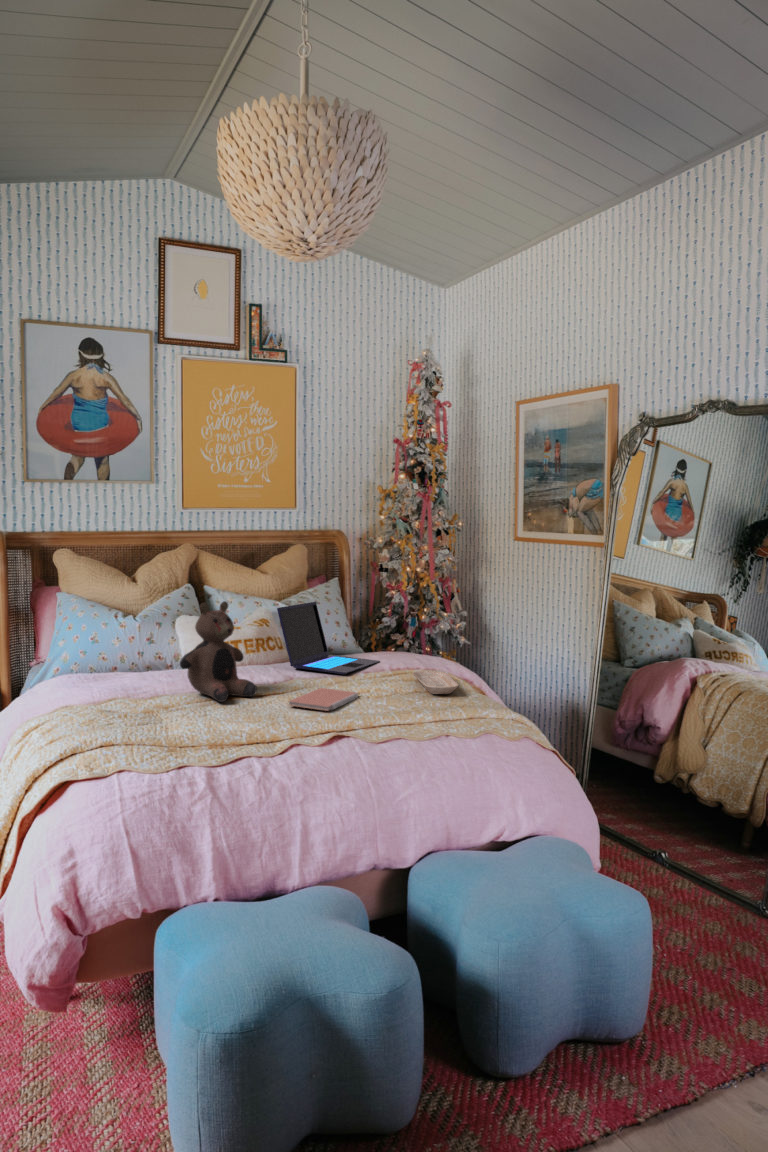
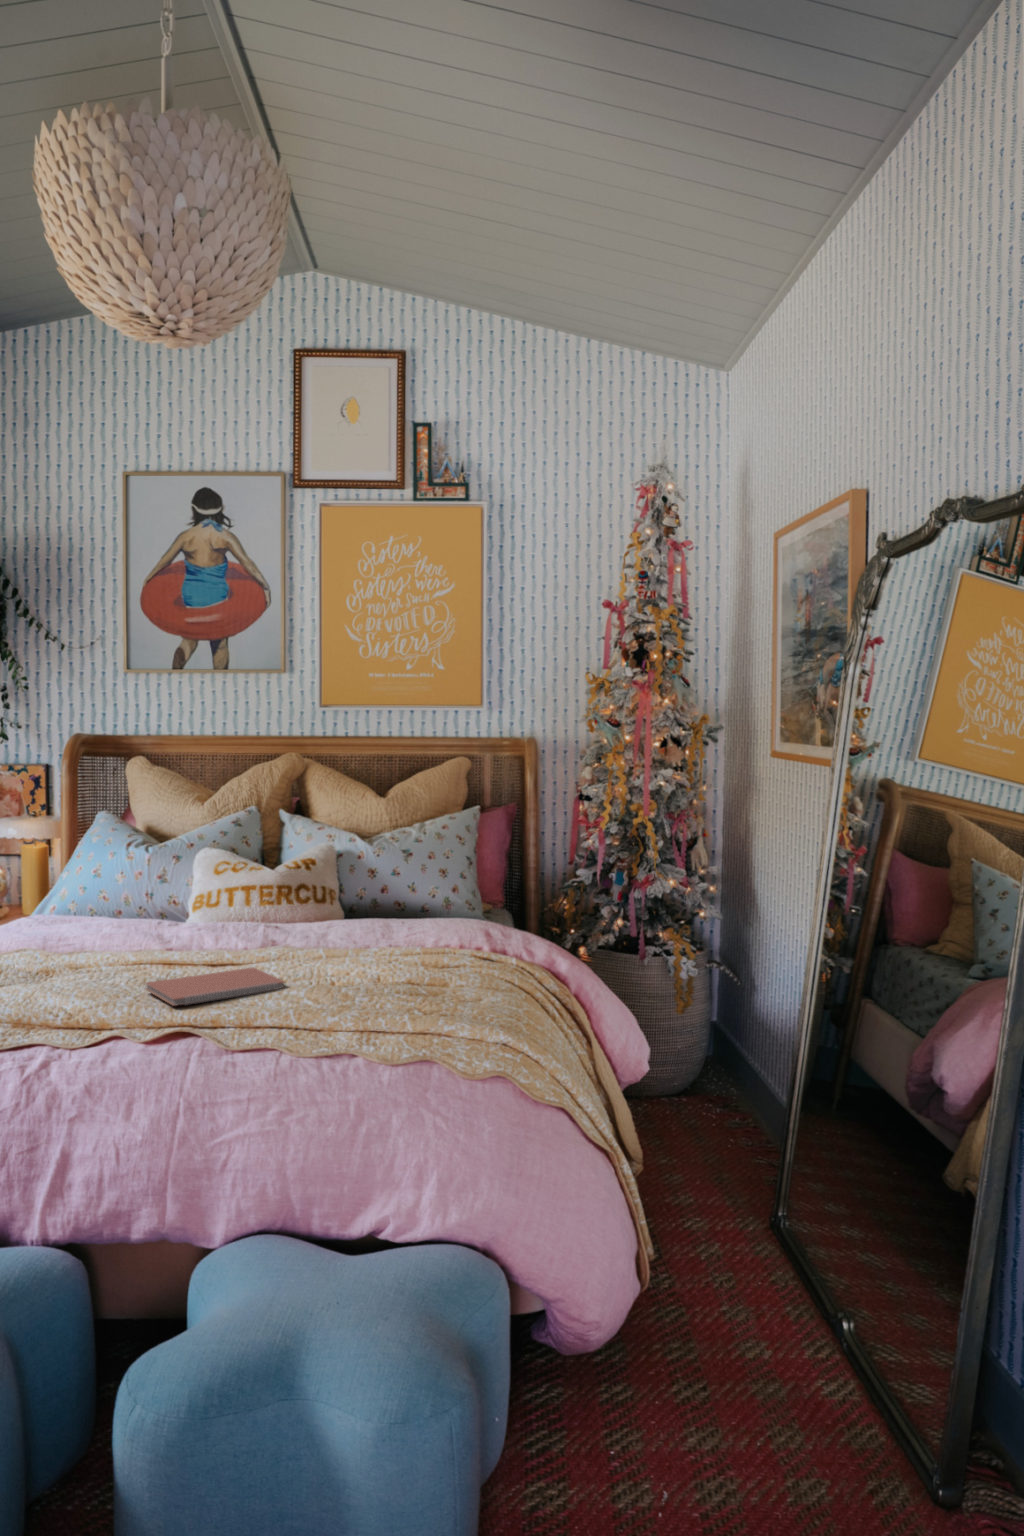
teddy bear: present [180,601,257,702] -> none [50,824,172,973]
laptop: present [277,602,380,675] -> none [291,837,452,950]
tray: present [412,671,459,694] -> none [380,957,477,1001]

